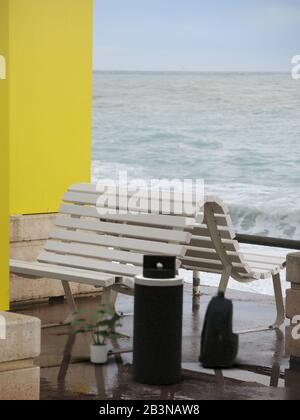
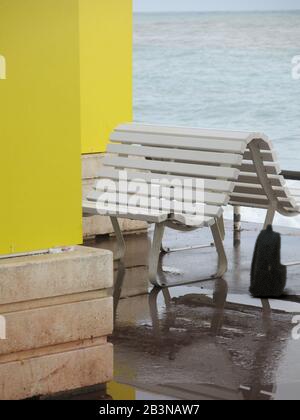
trash can: present [132,255,184,385] -> none [187,191,234,313]
potted plant: present [72,303,126,363] -> none [127,238,181,295]

